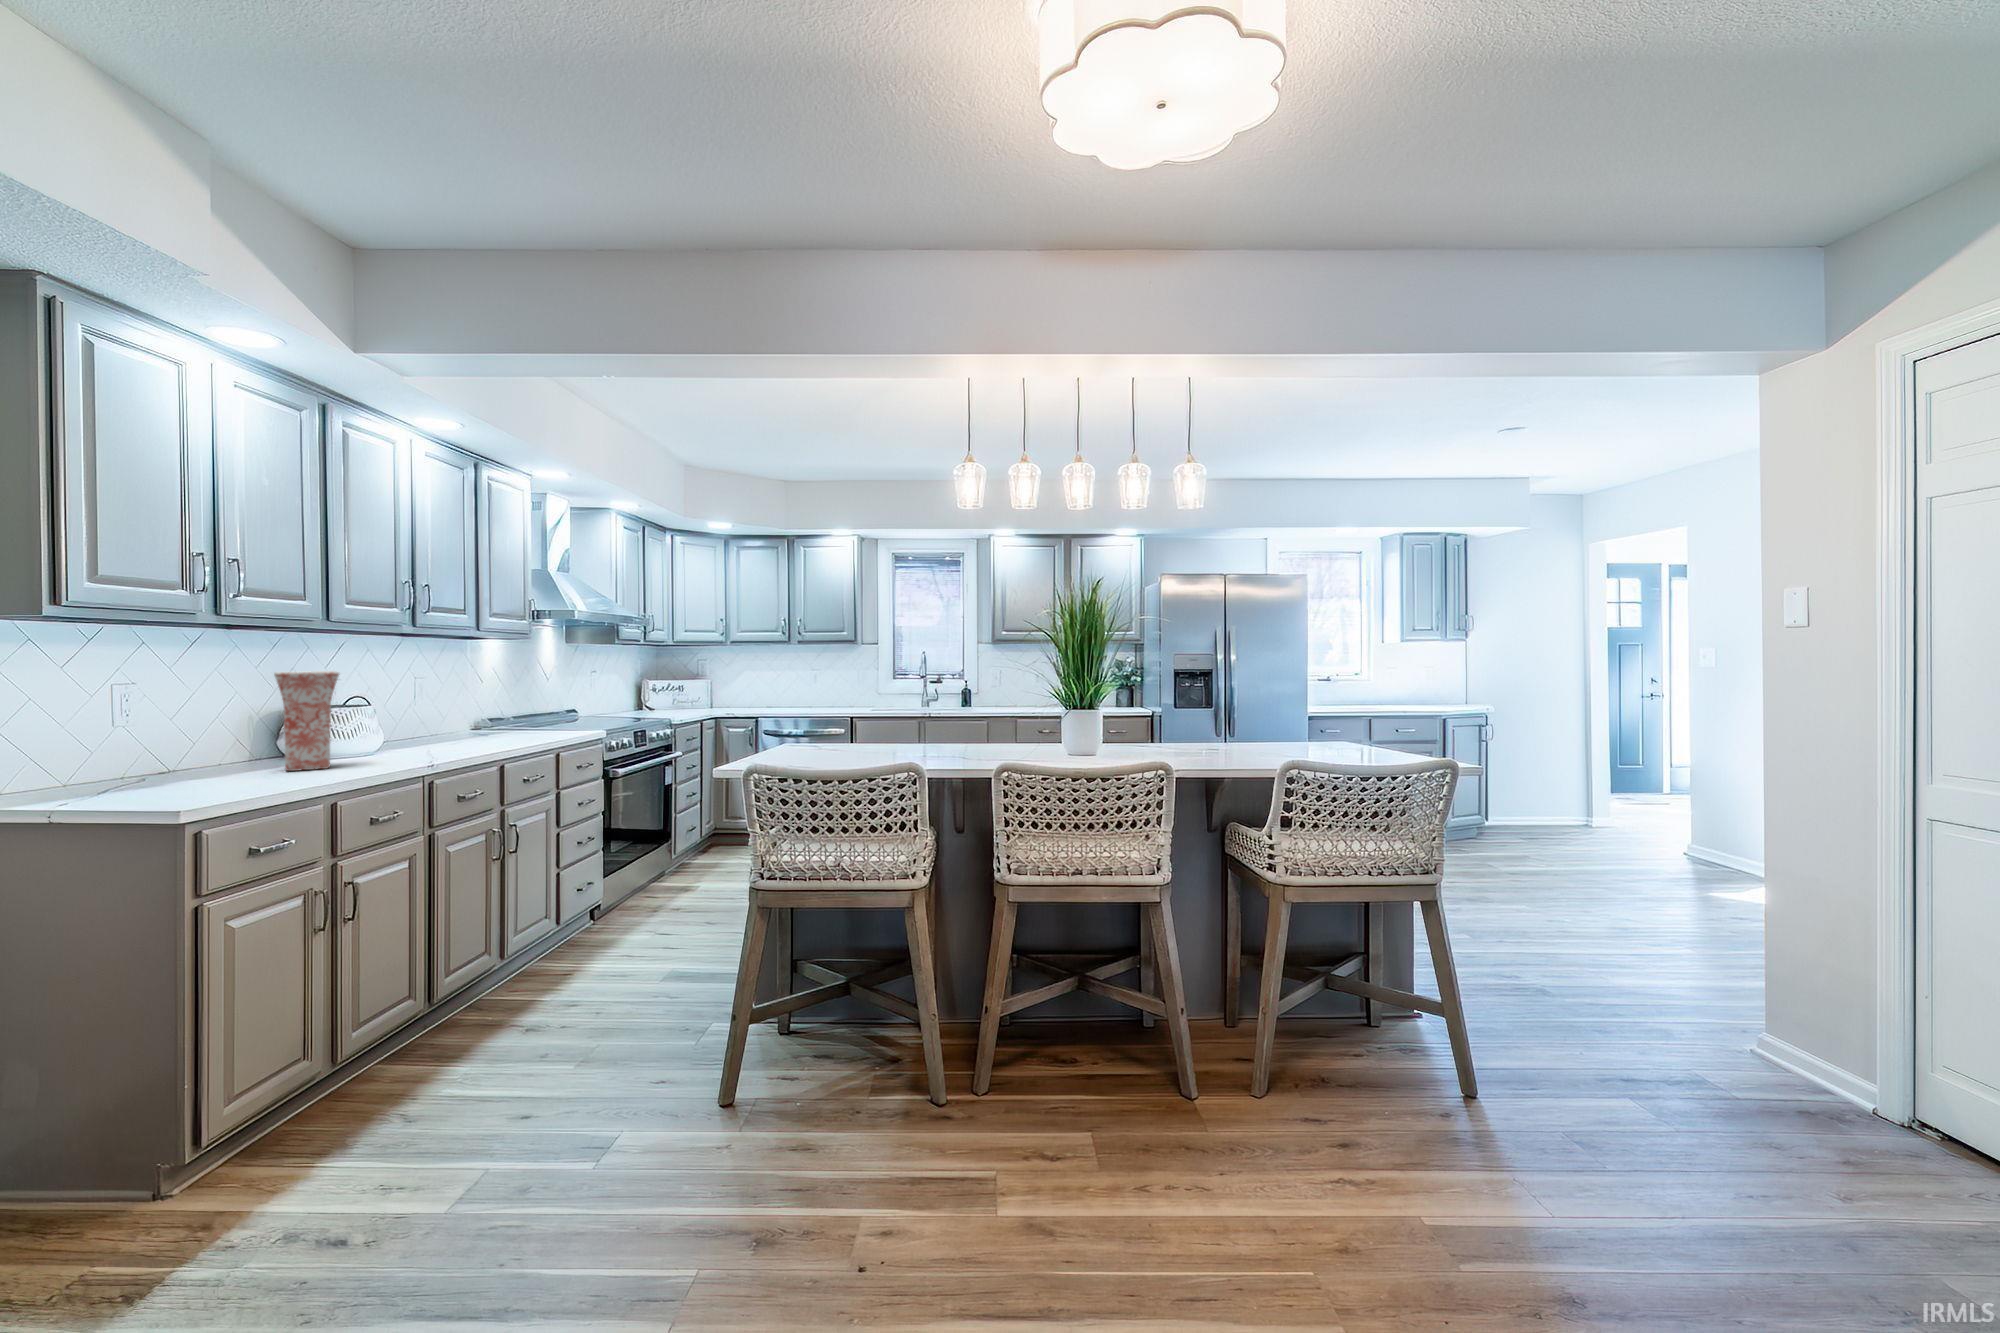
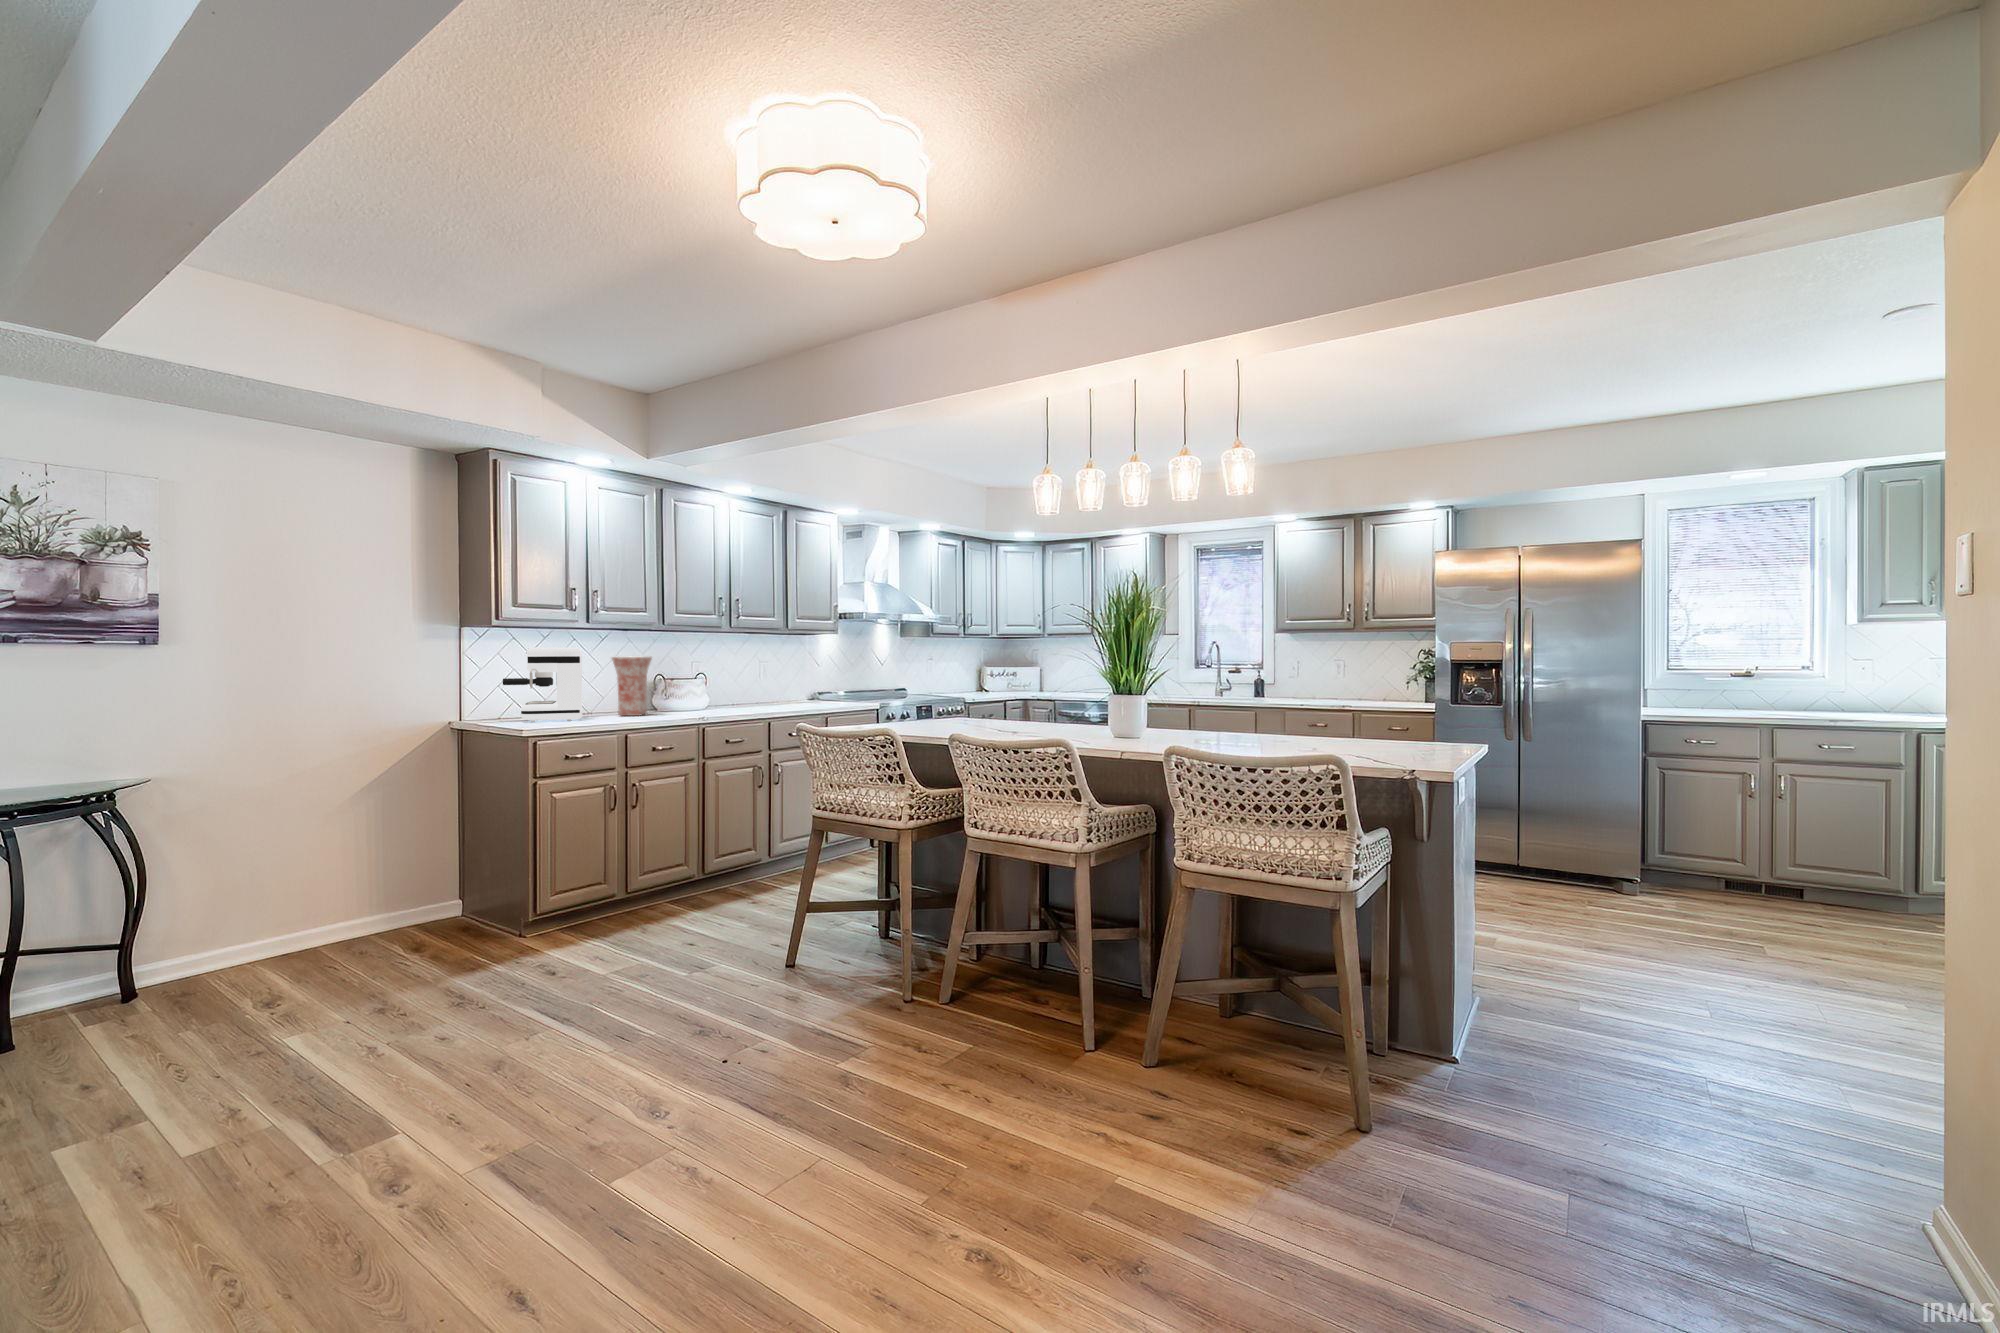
coffee maker: none [44,656,244,794] -> present [503,647,582,722]

